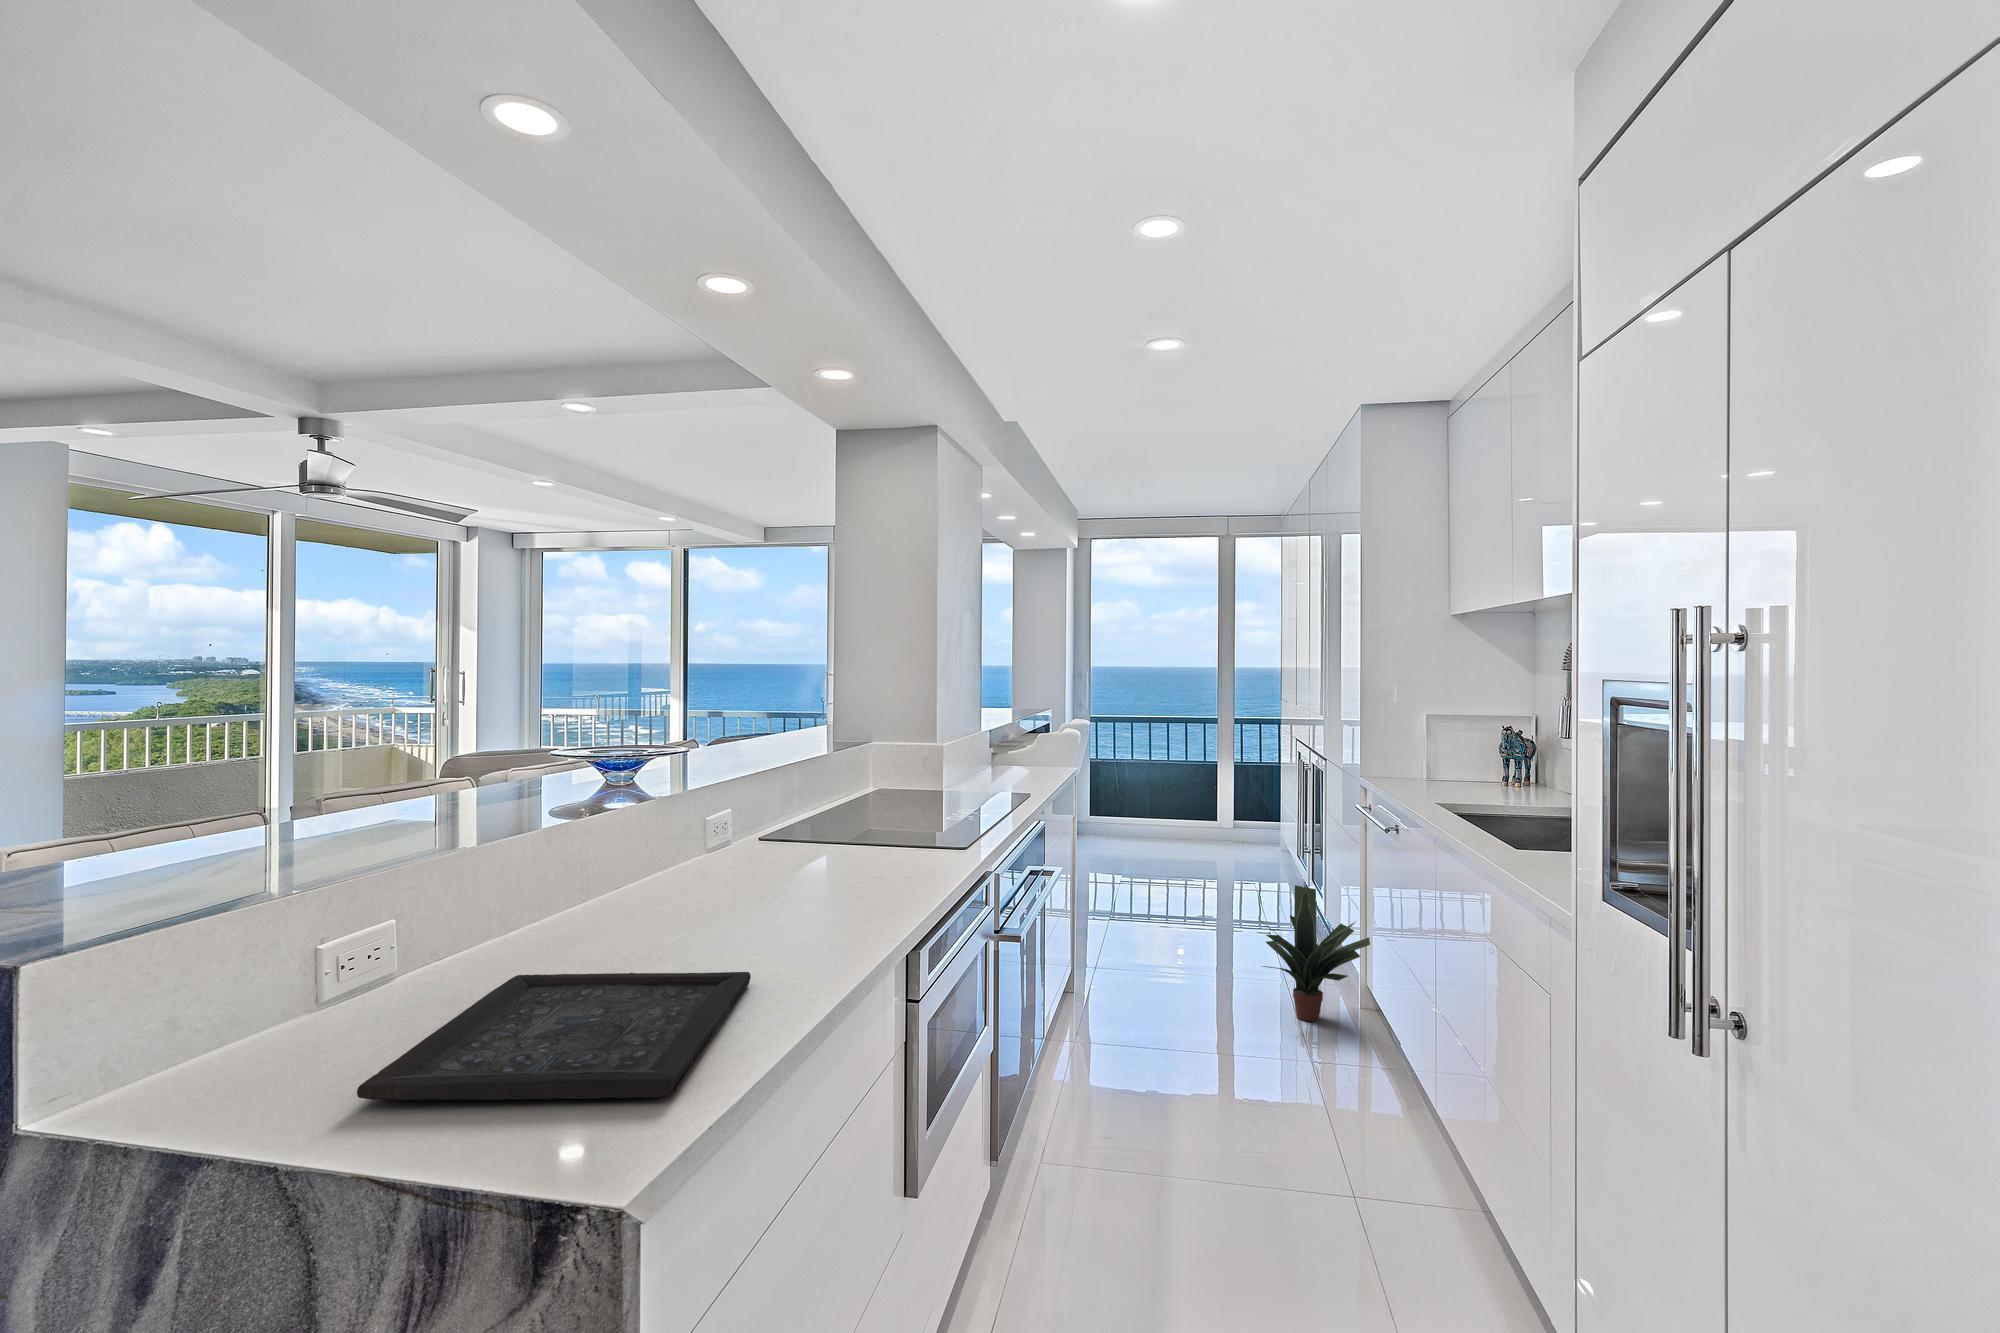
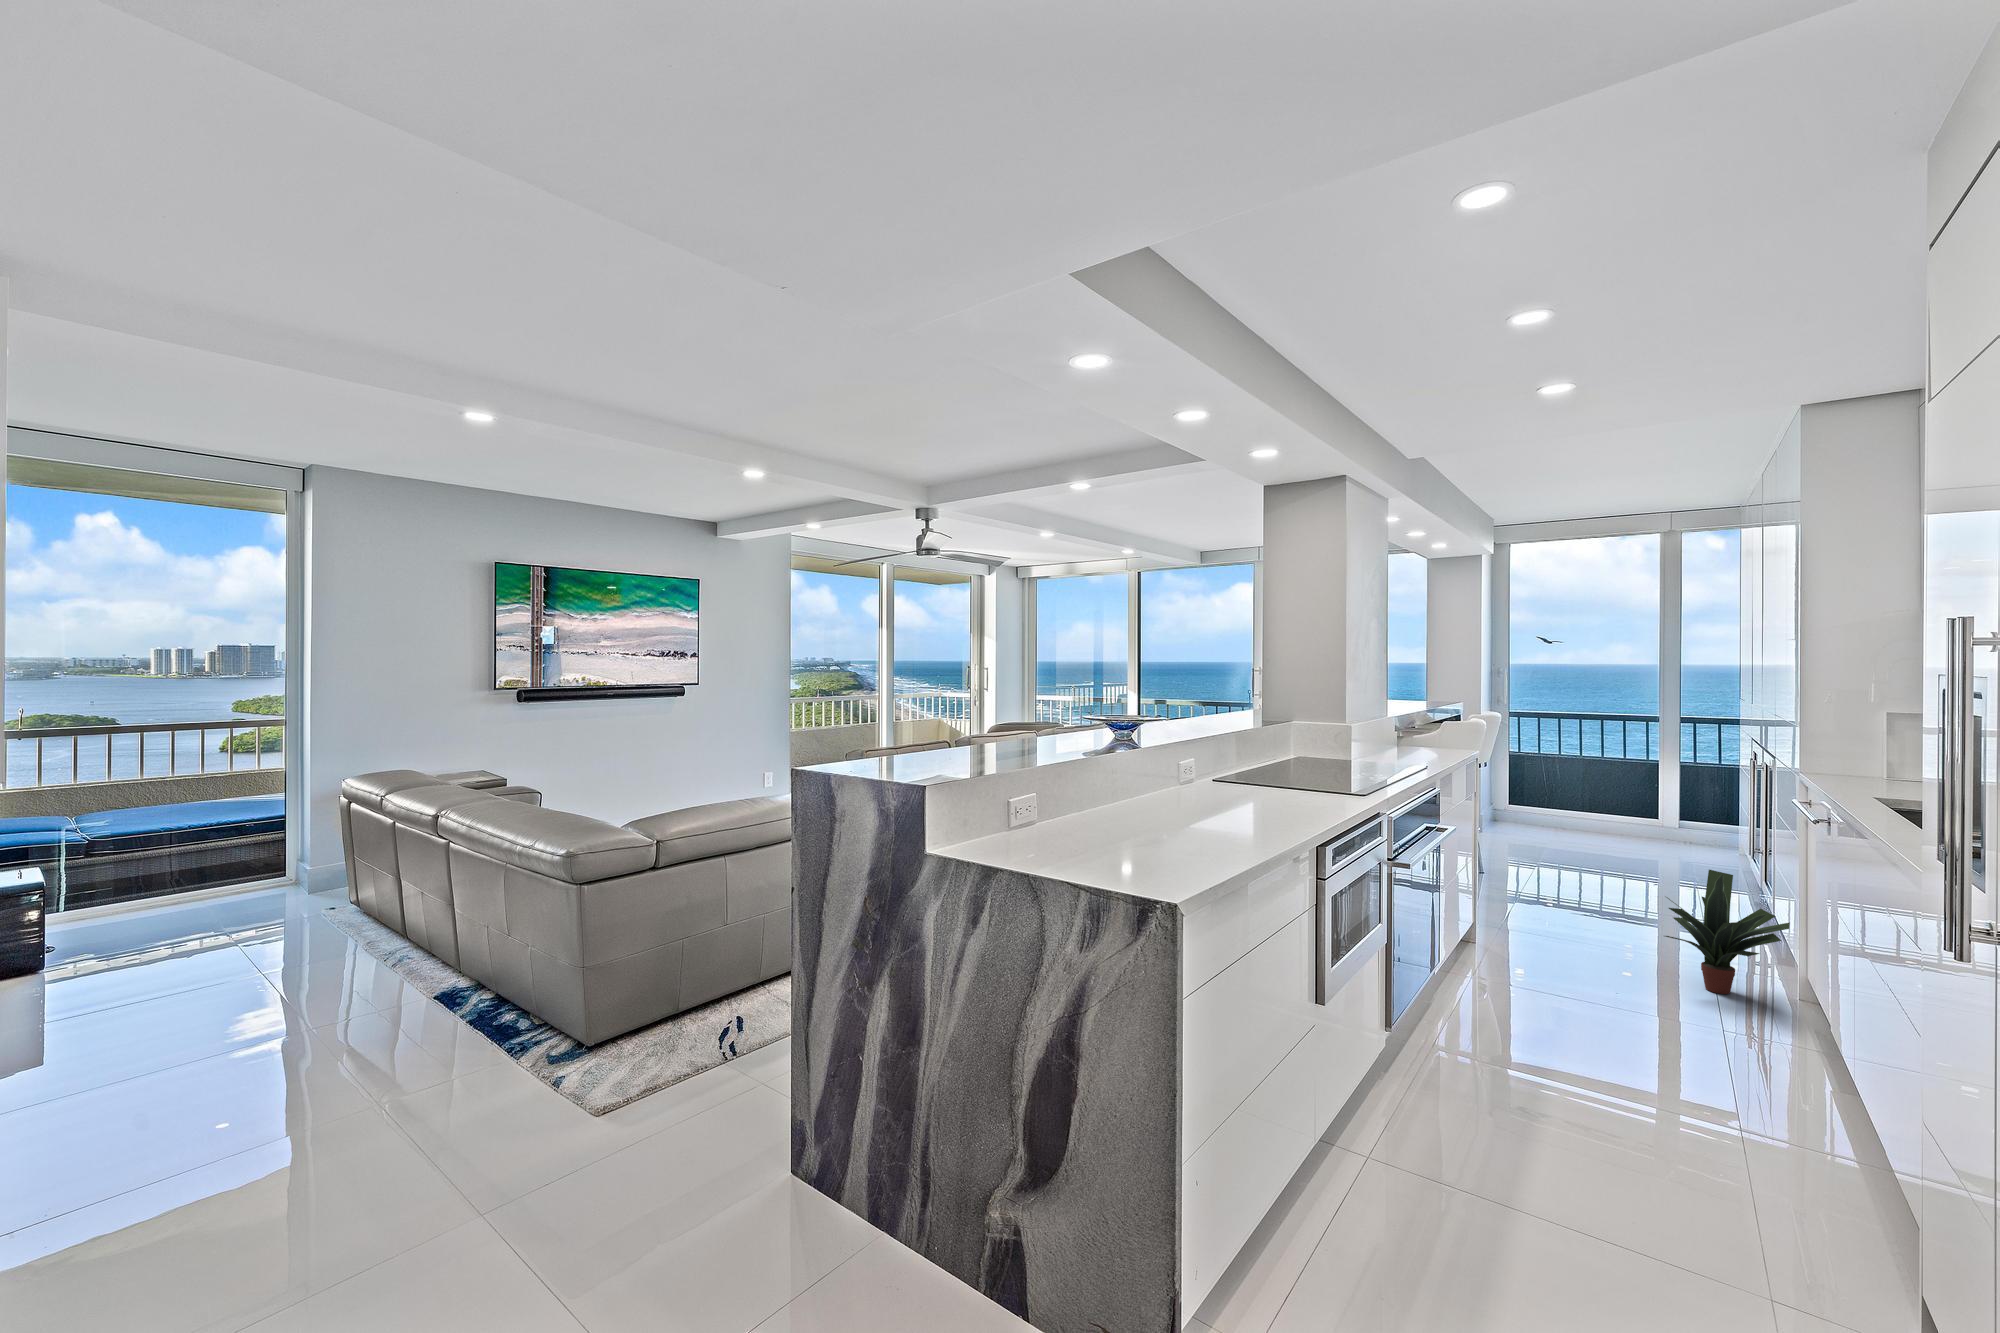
tray: present [357,972,751,1100] -> none [1048,828,1222,875]

